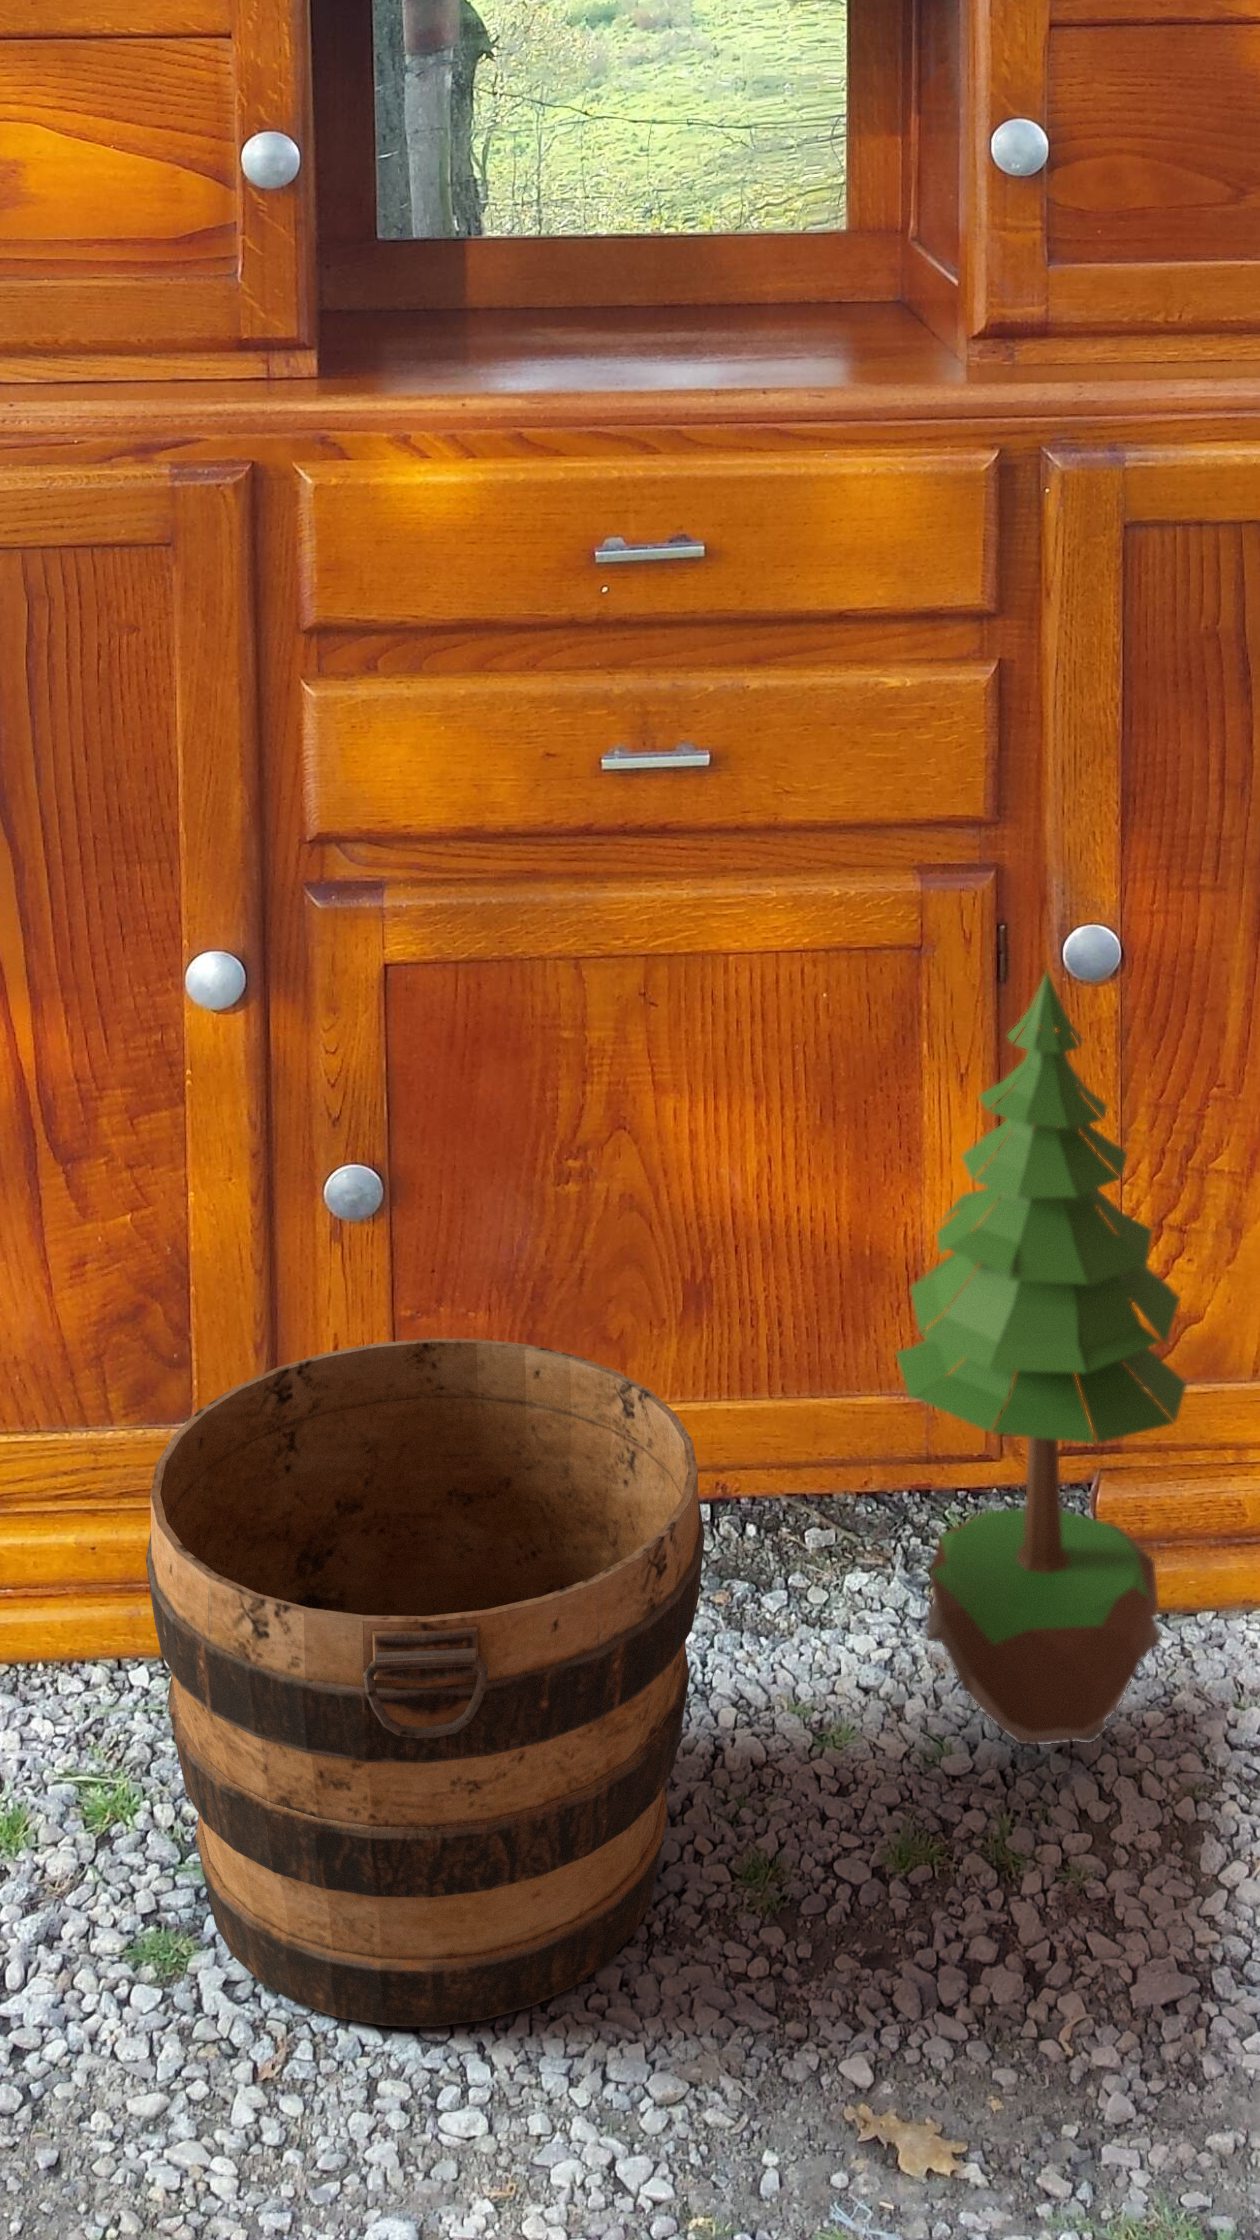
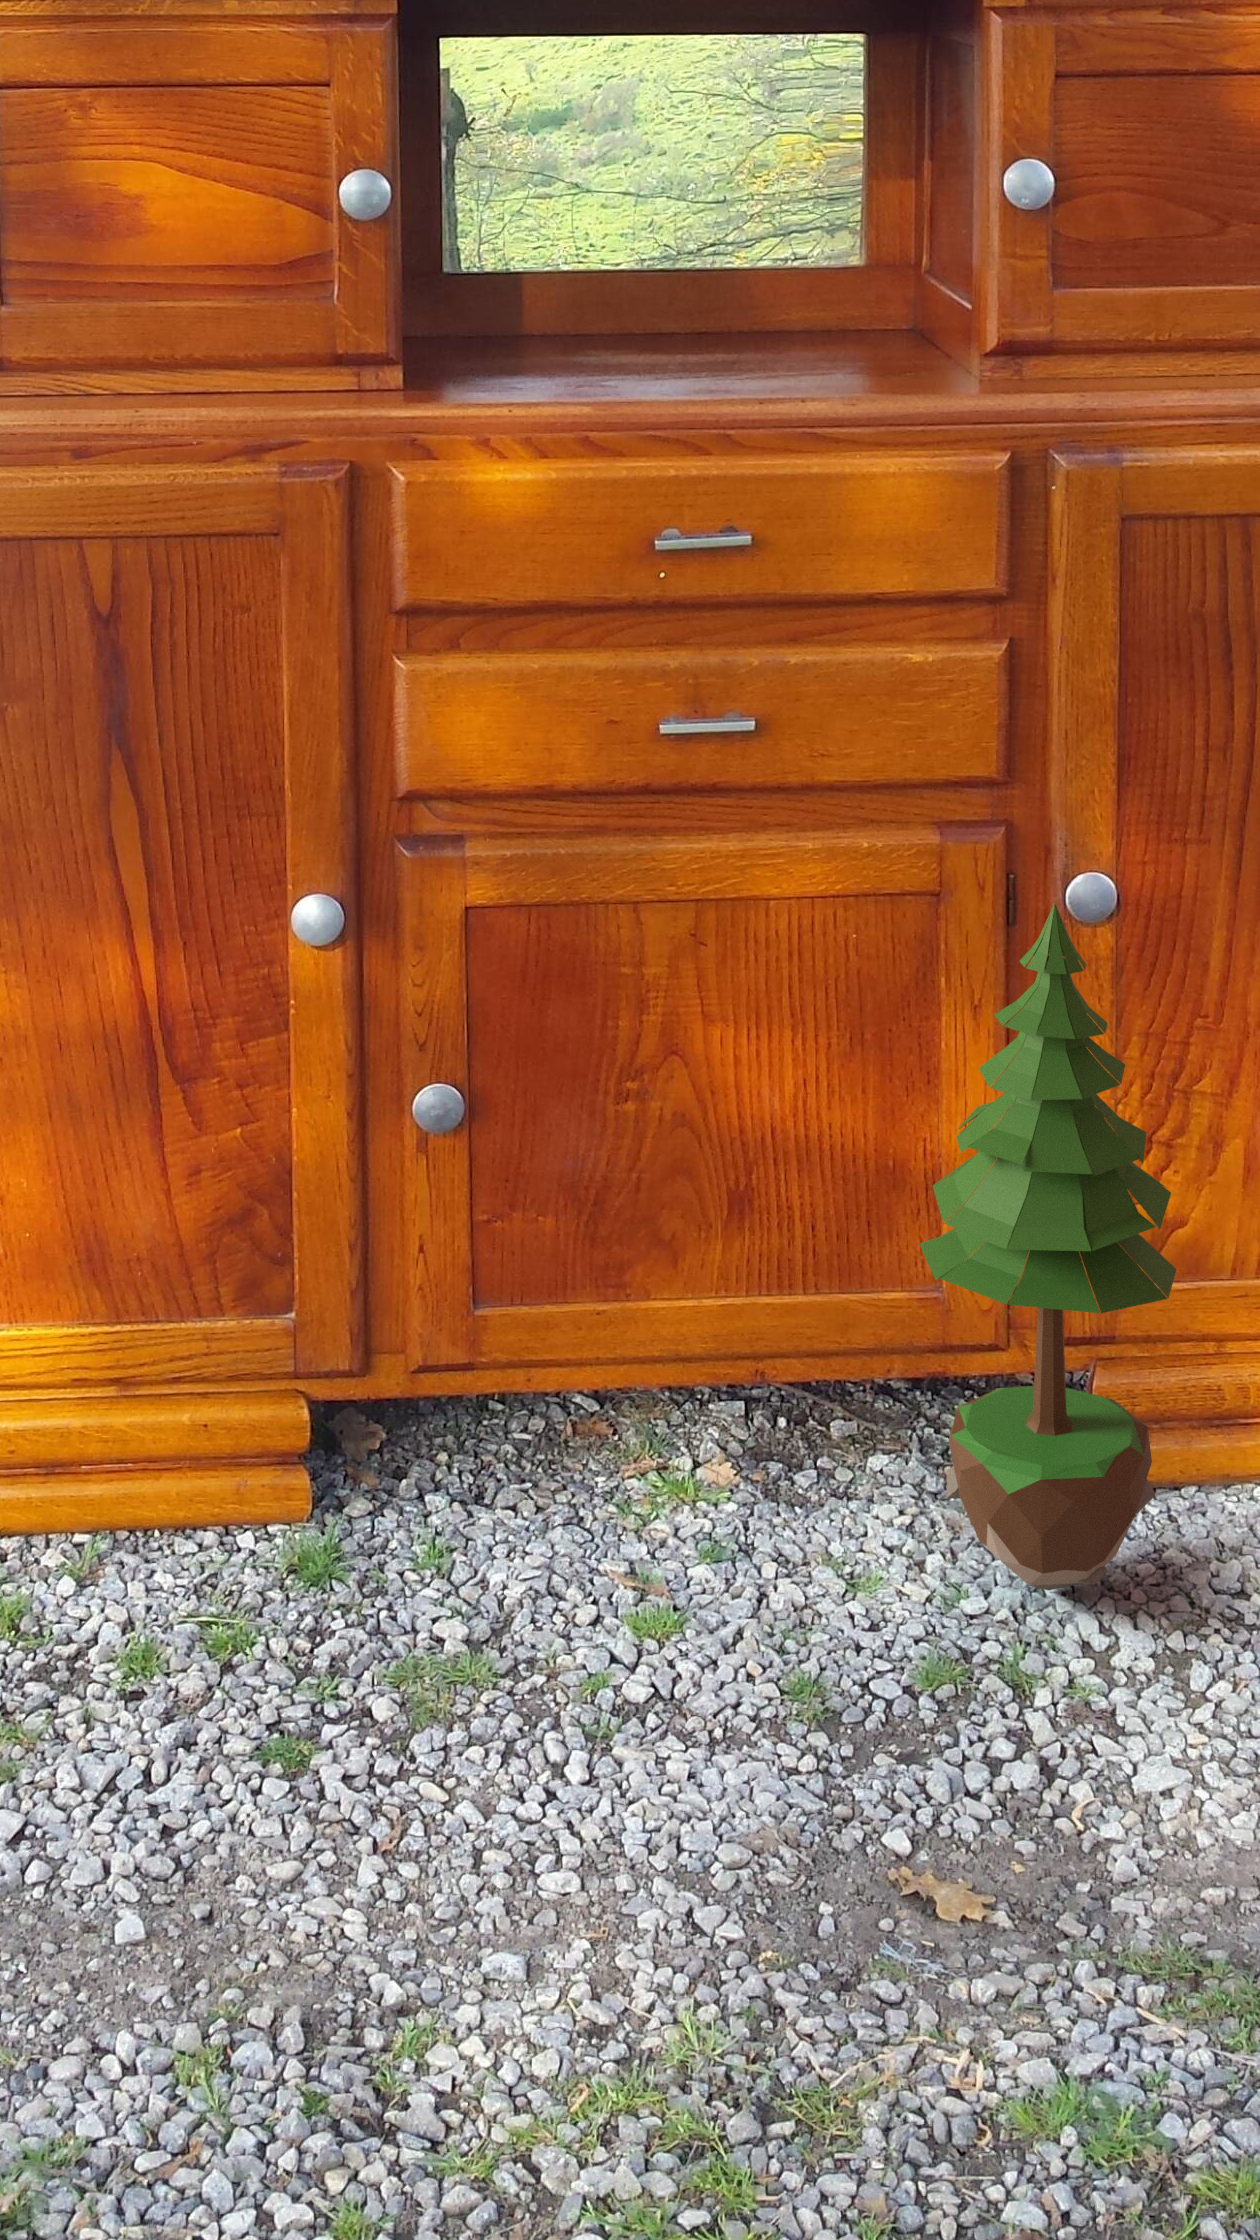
bucket: present [146,1339,705,2026] -> none [271,1234,759,1808]

